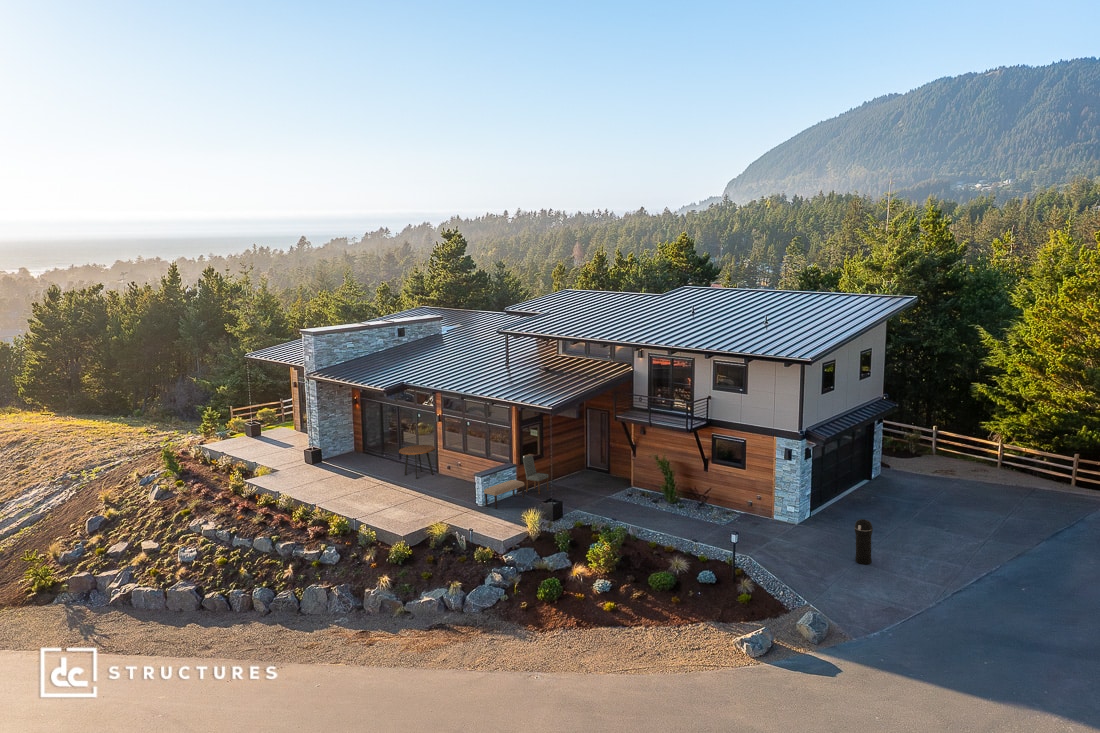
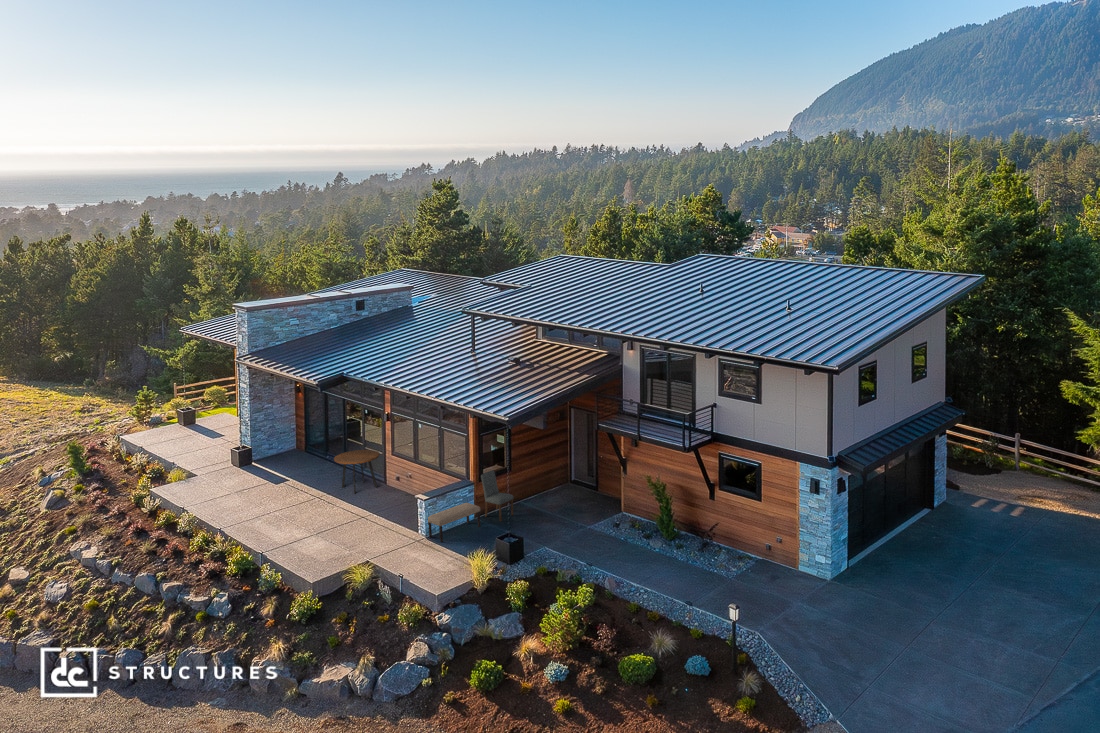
trash can: present [855,519,873,565] -> none [904,583,930,644]

